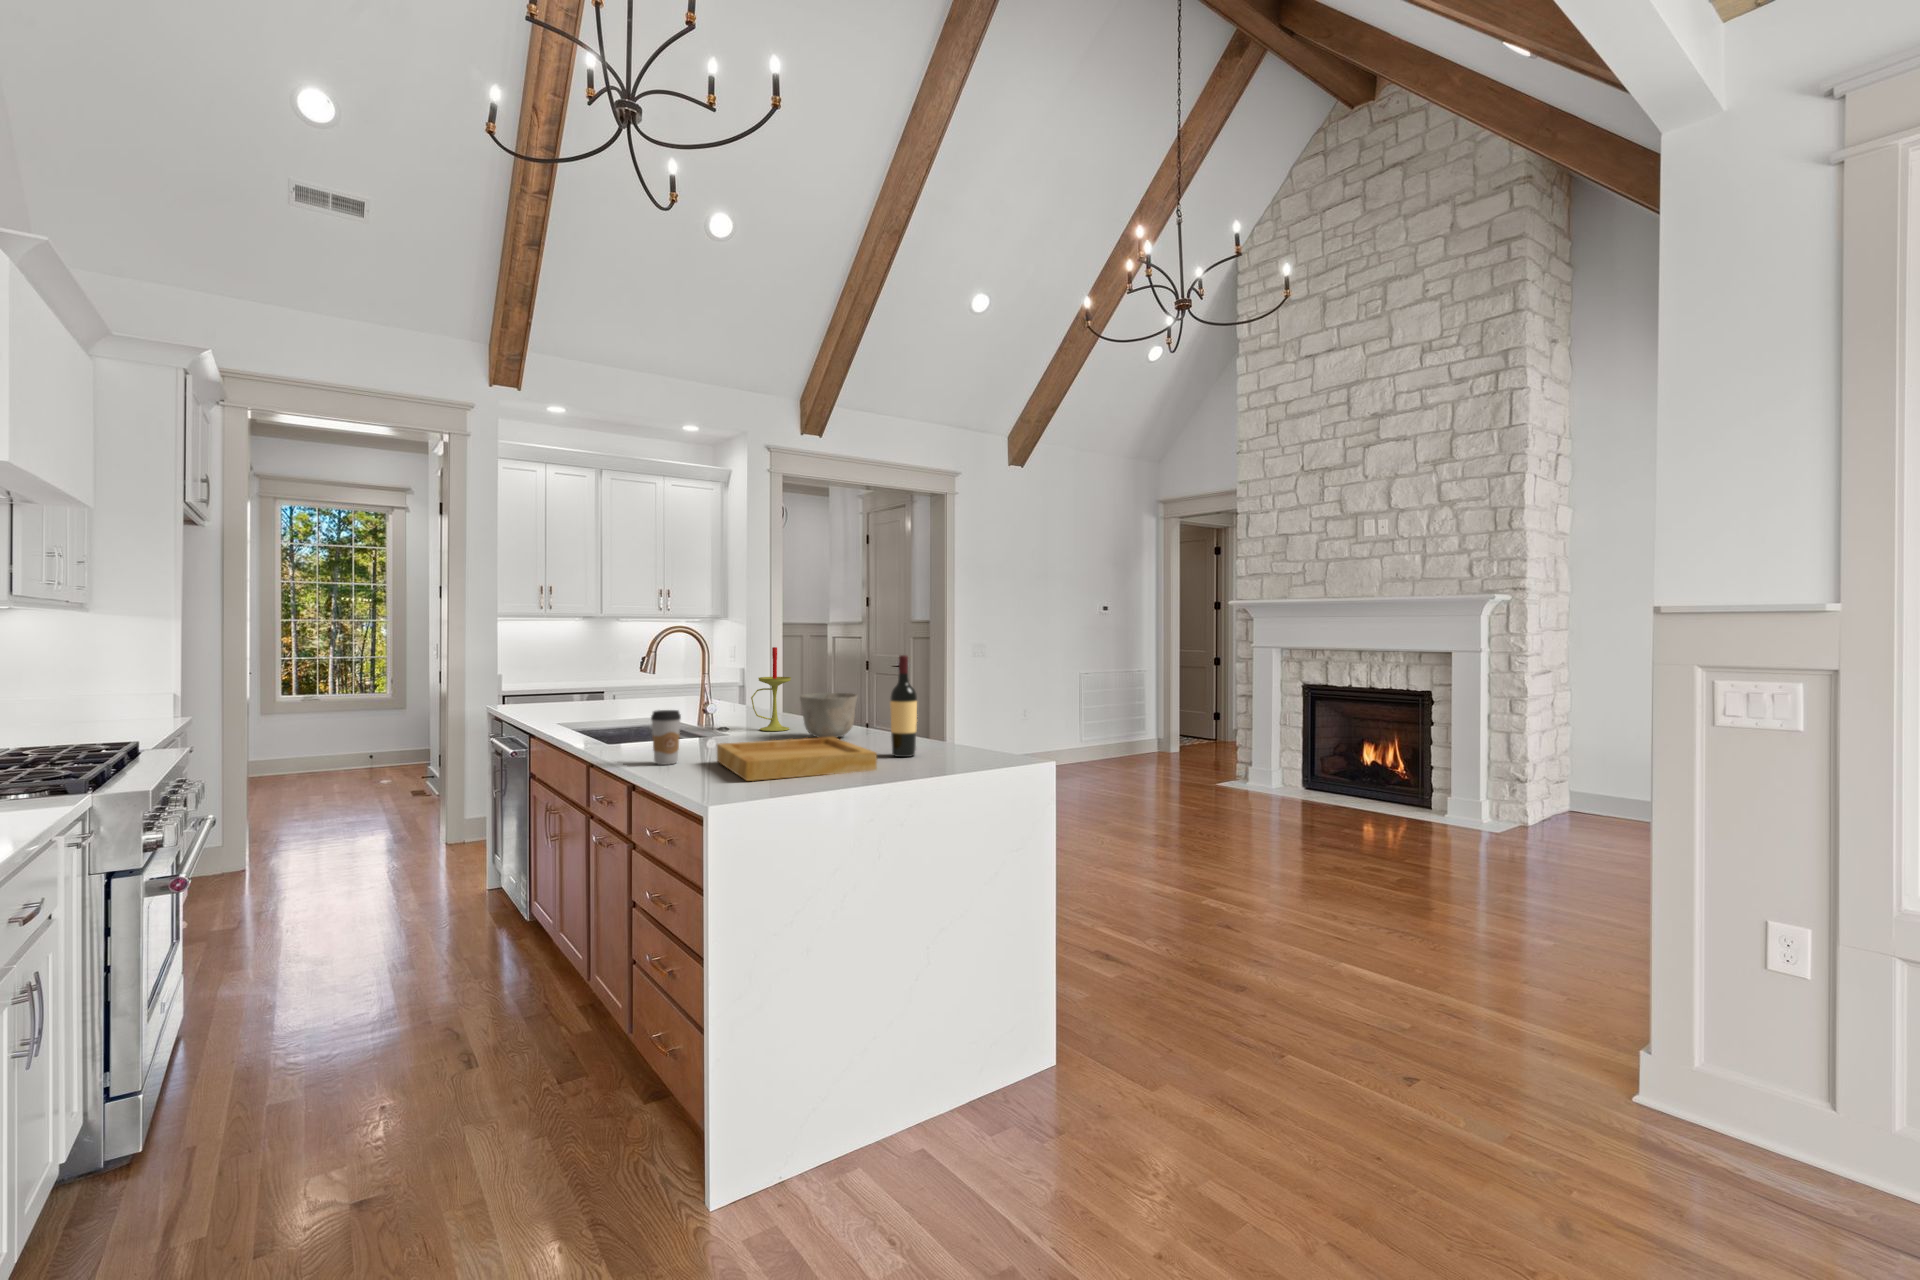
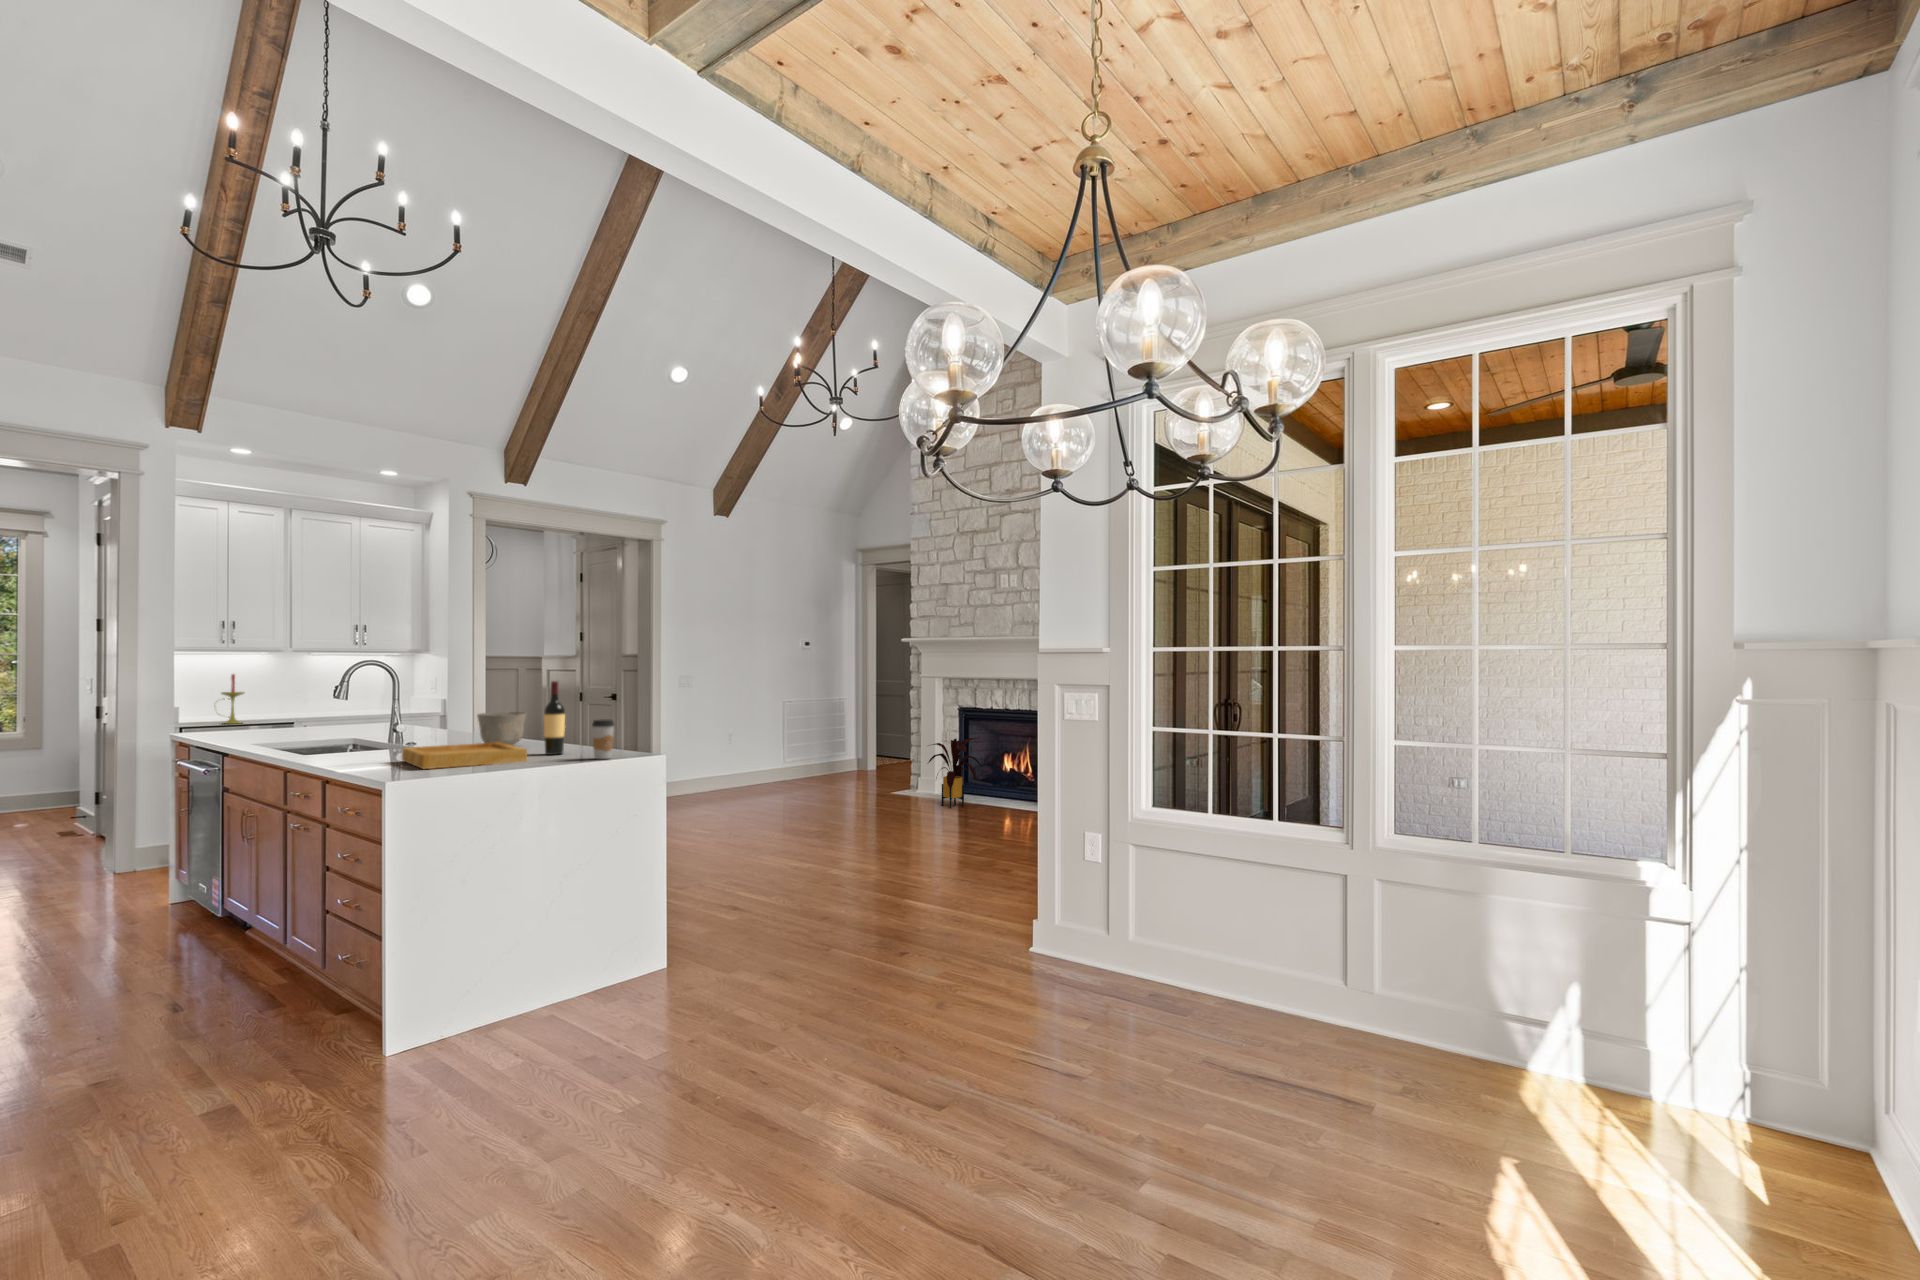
candle: present [751,647,791,731] -> present [216,674,244,724]
coffee cup: present [651,710,681,765] -> present [592,720,614,759]
house plant: none [1266,721,1339,805] -> present [928,738,982,808]

